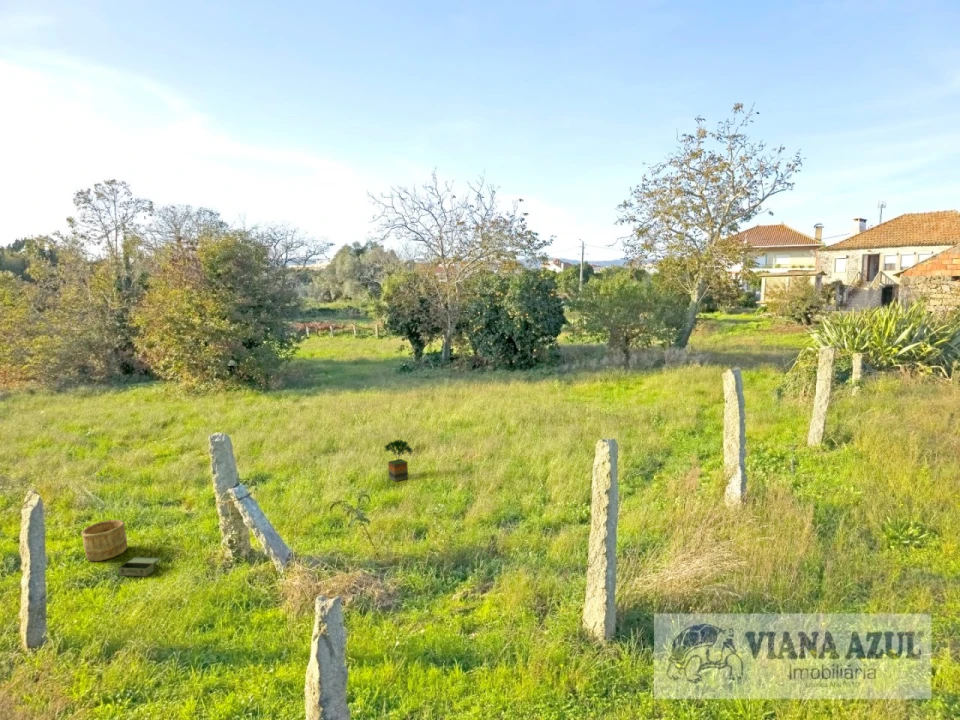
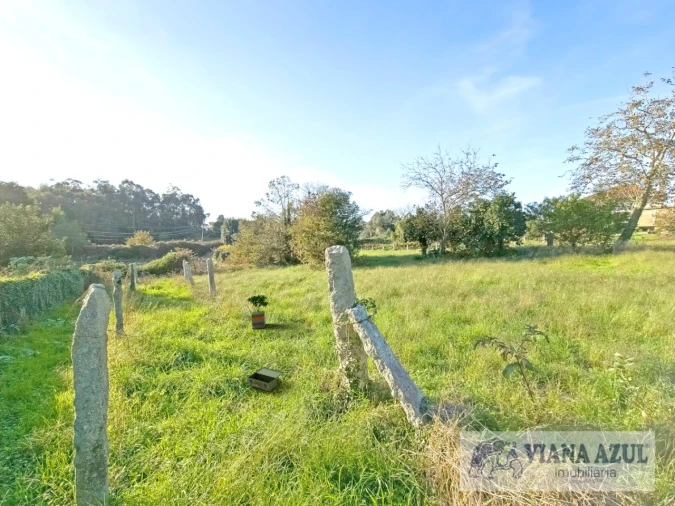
potted tree: present [385,440,413,482] -> present [247,295,268,329]
wooden bucket: present [81,520,127,561] -> none [229,330,262,365]

